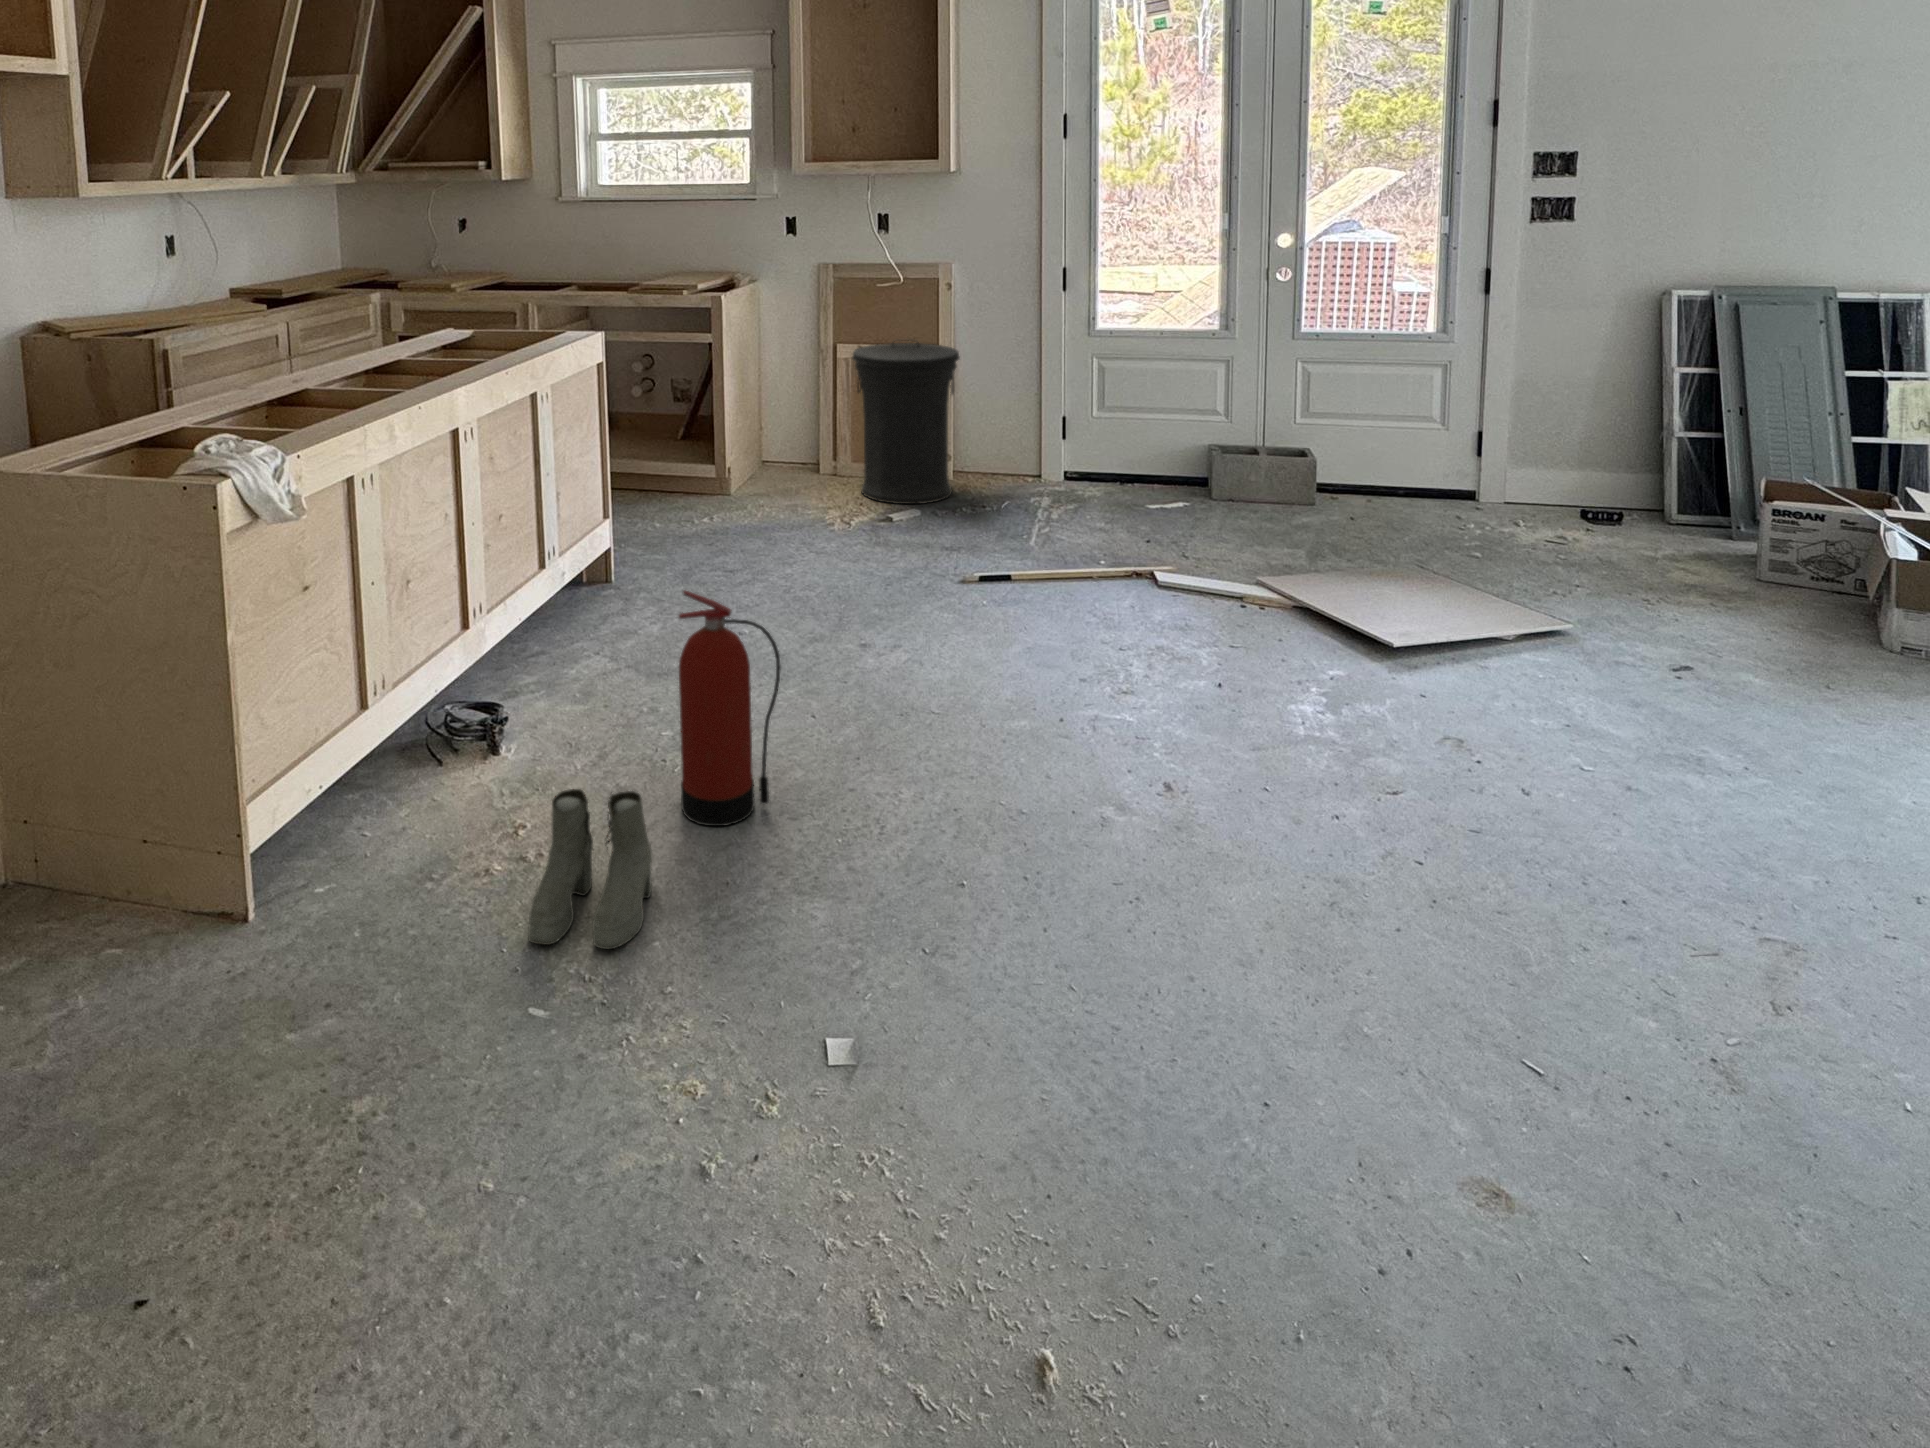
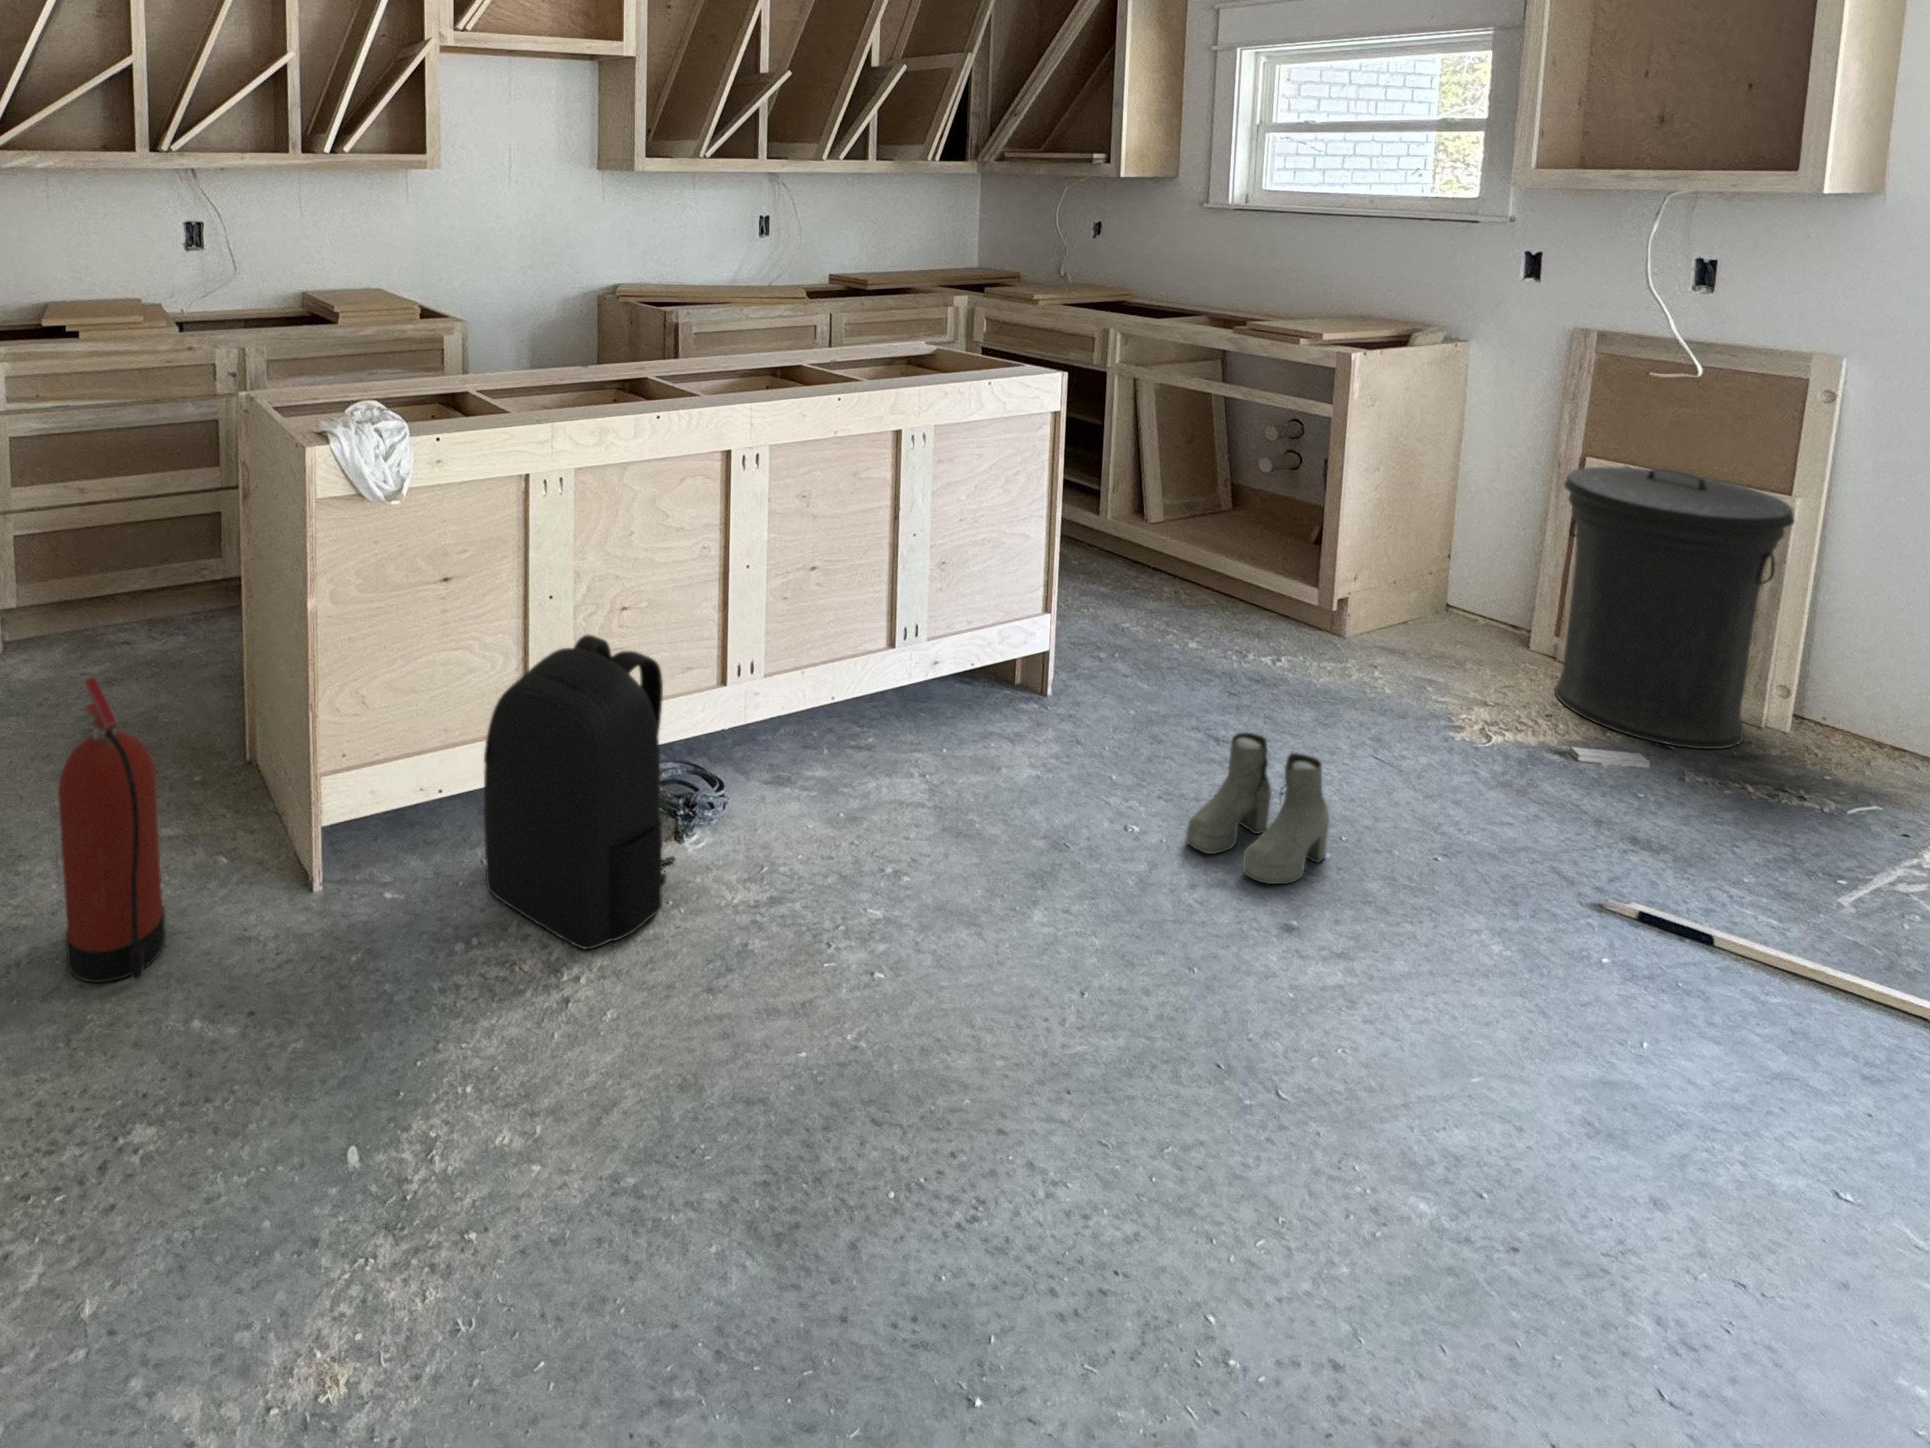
backpack: none [386,585,550,840] -> present [484,634,675,949]
fire extinguisher: present [678,591,781,826] -> present [58,677,166,983]
boots: present [528,789,652,949] -> present [1186,733,1329,884]

